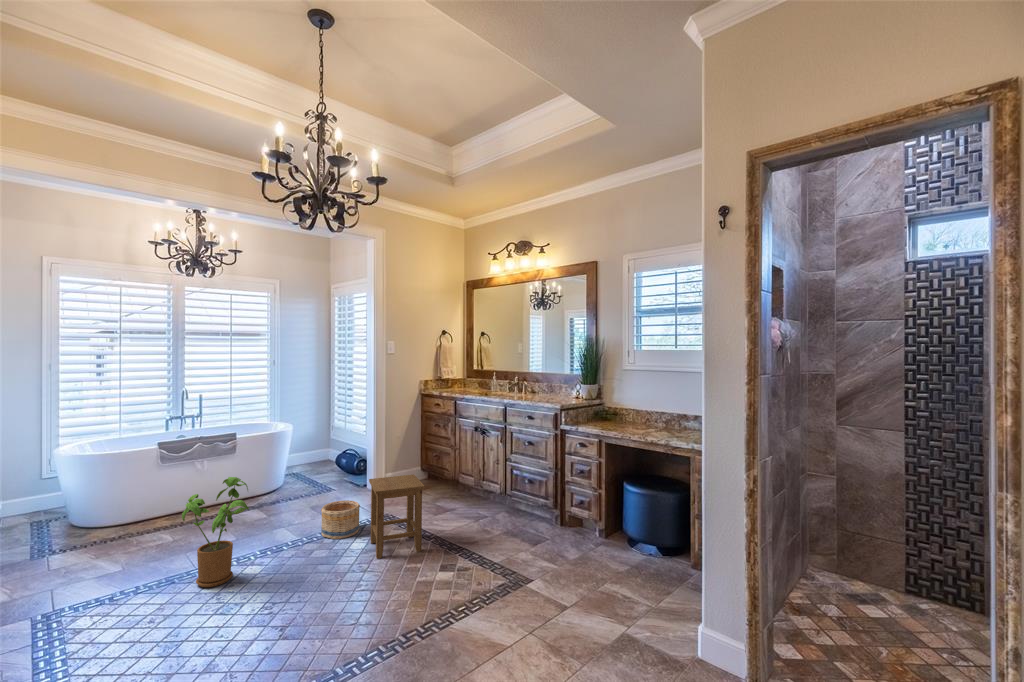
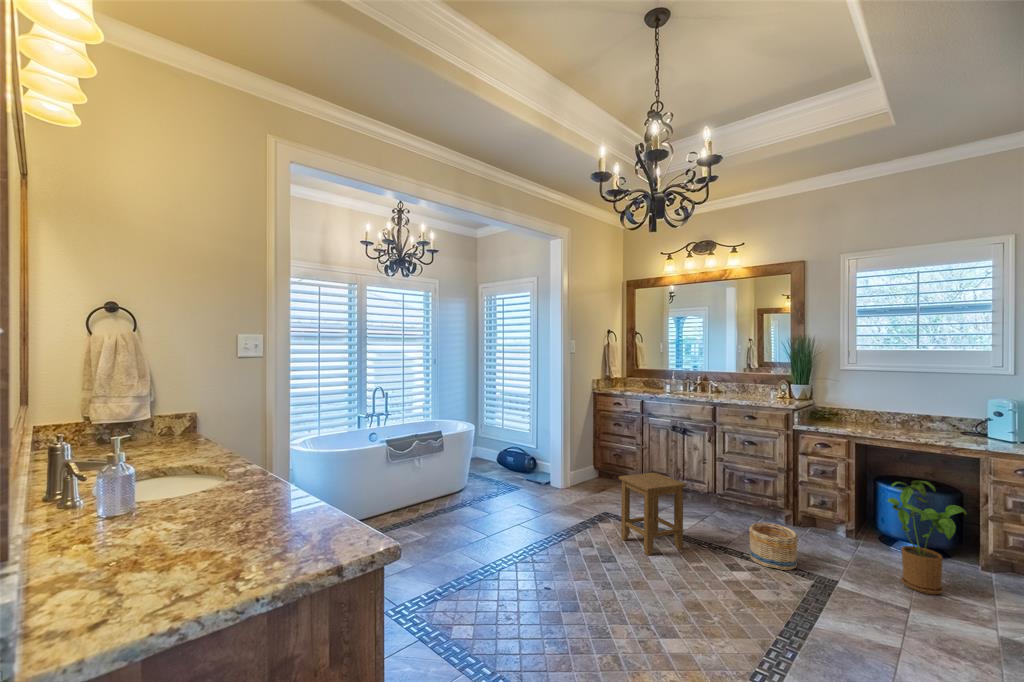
house plant: present [182,477,249,587] -> present [887,481,966,594]
basket: present [321,500,360,539] -> present [749,523,798,570]

